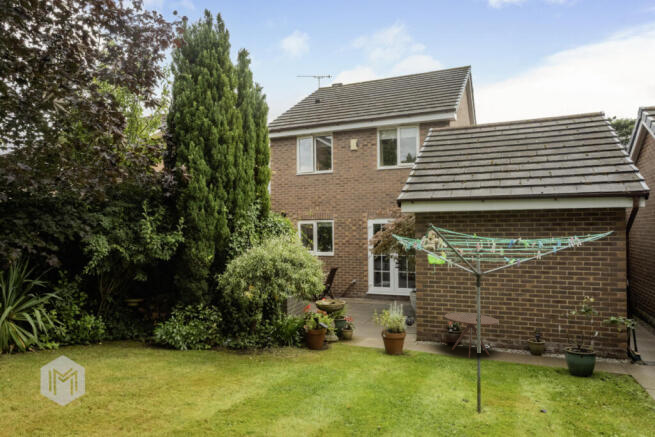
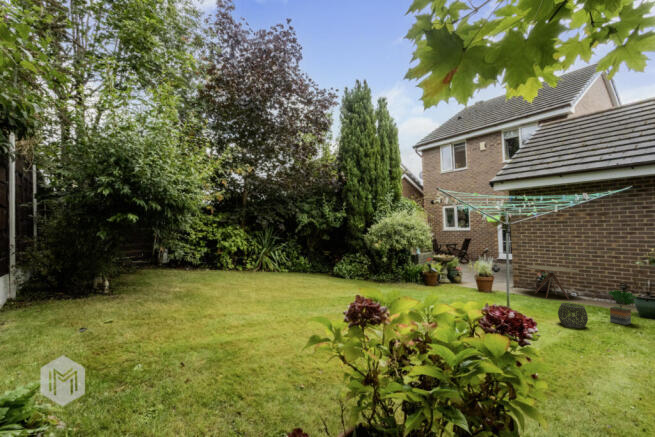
potted tree: none [555,356,586,400] -> present [609,290,636,325]
woven basket: none [523,385,558,420] -> present [558,303,588,328]

